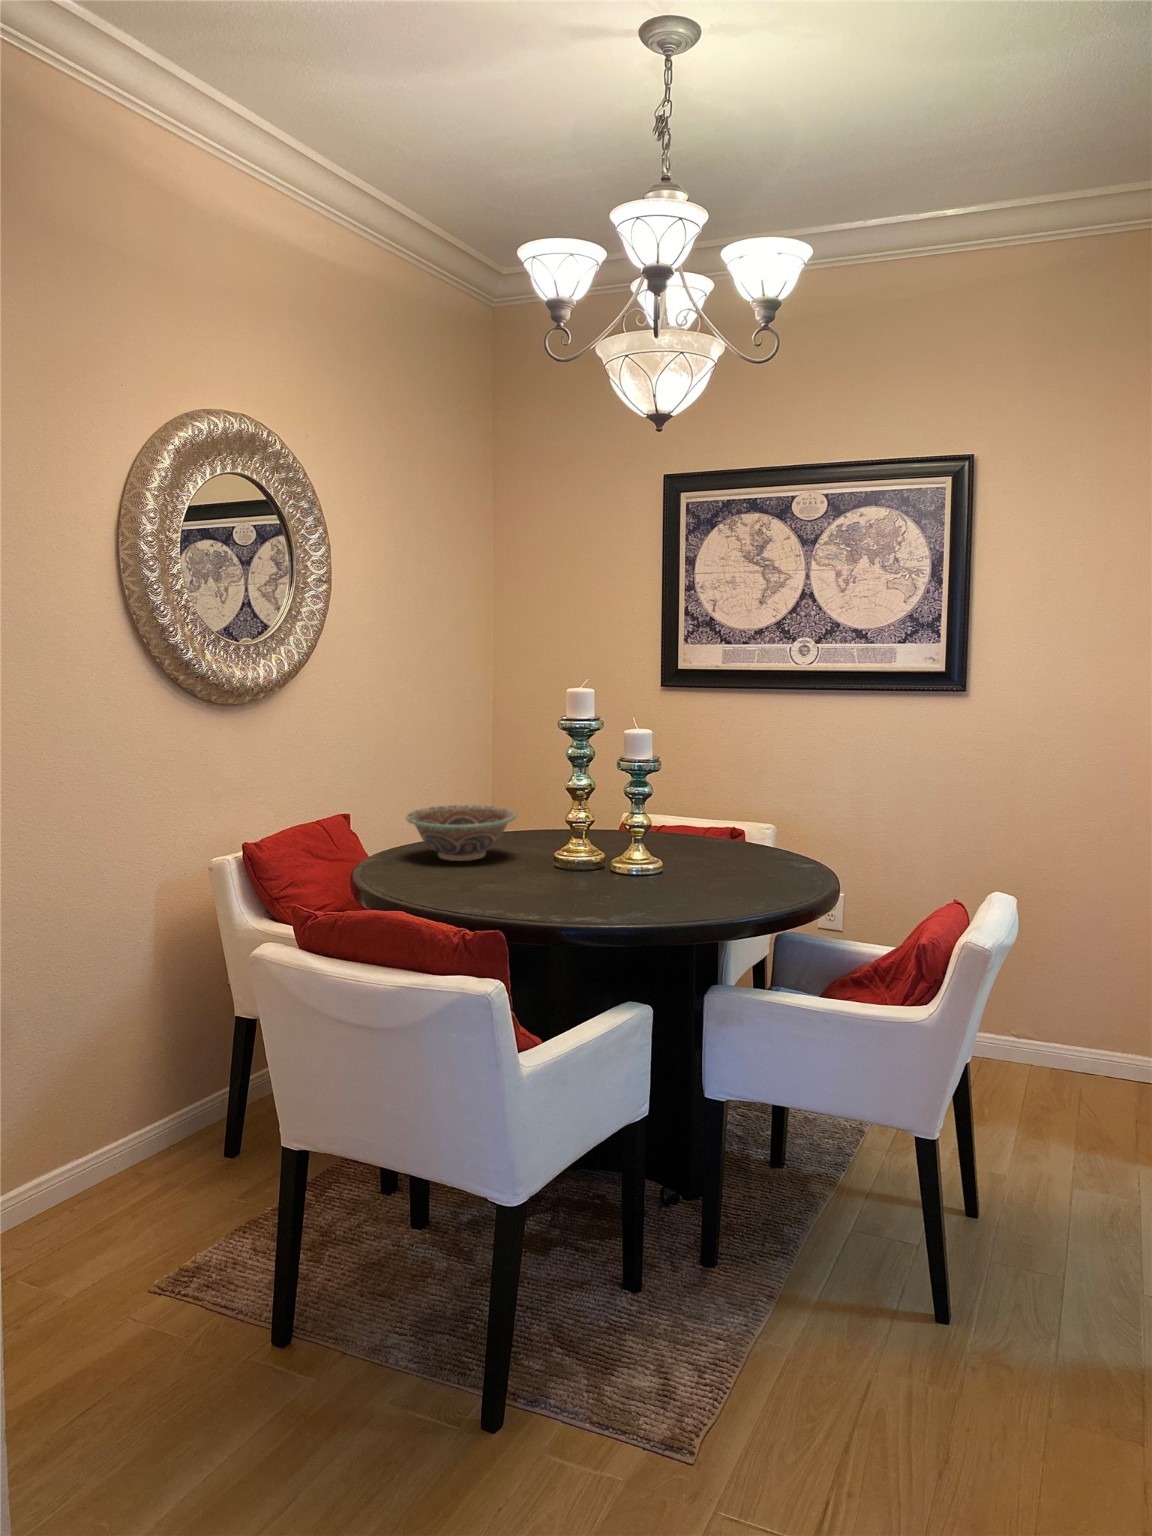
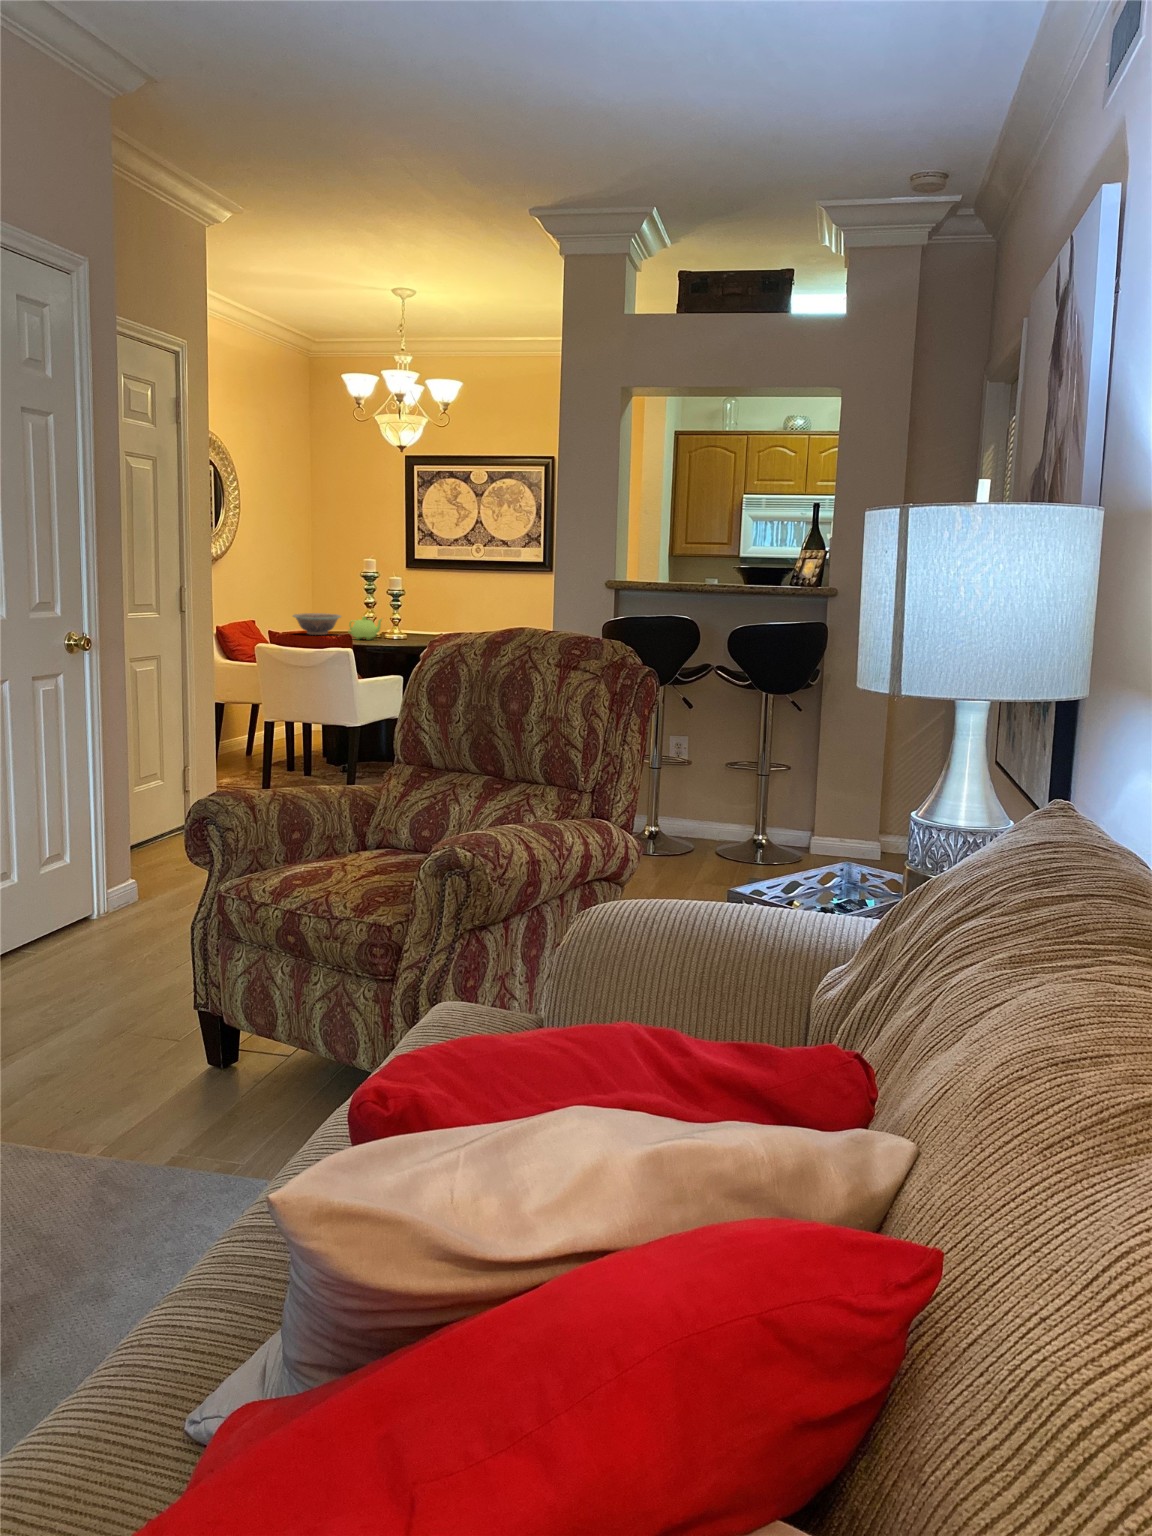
teapot: none [519,837,609,899] -> present [348,617,382,640]

